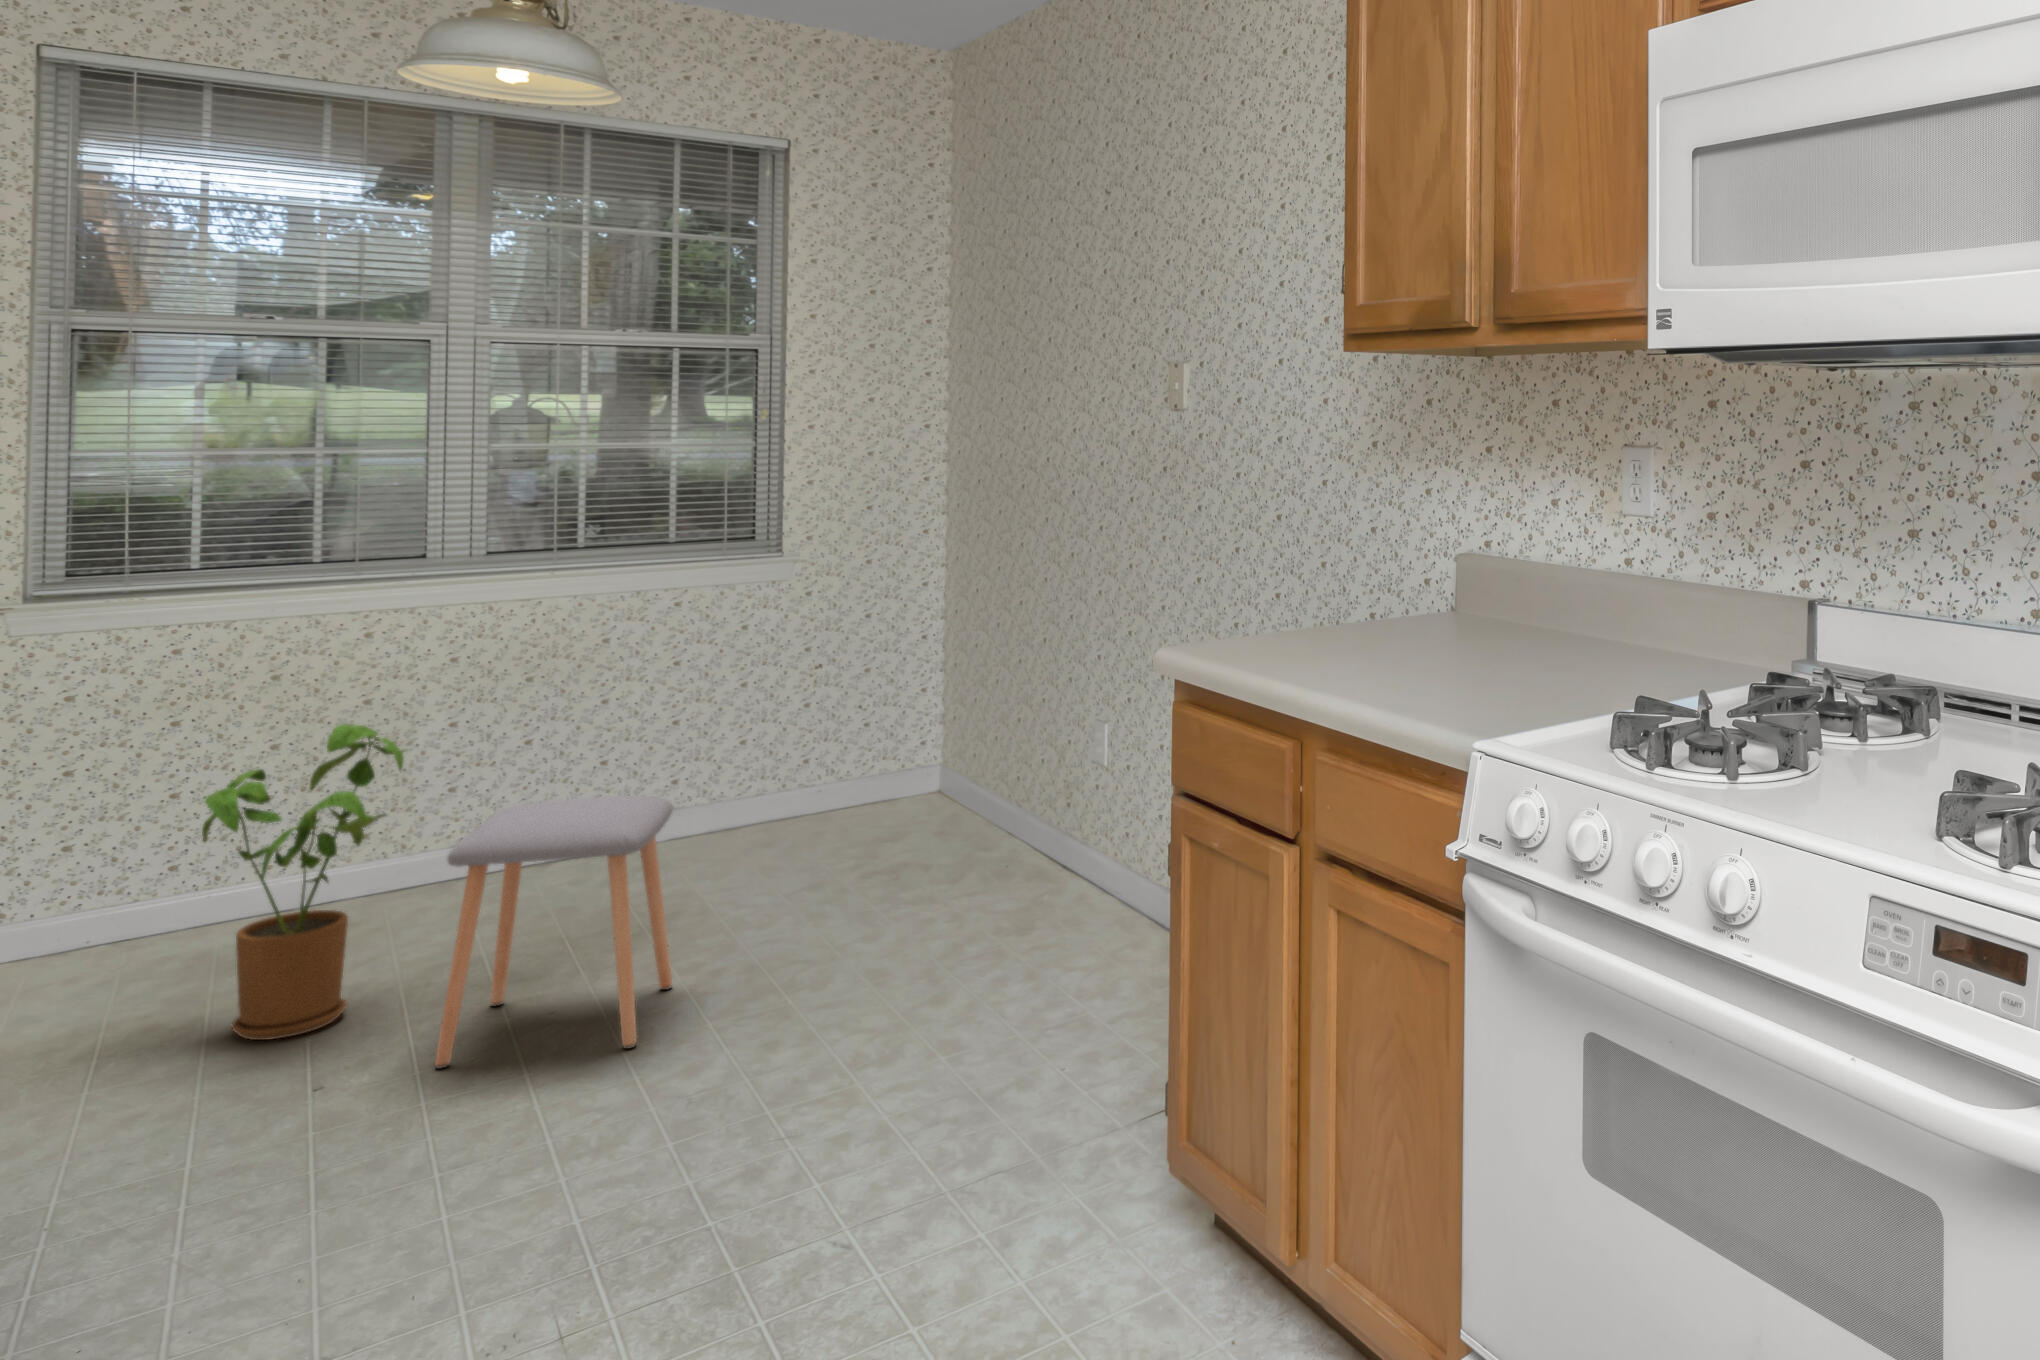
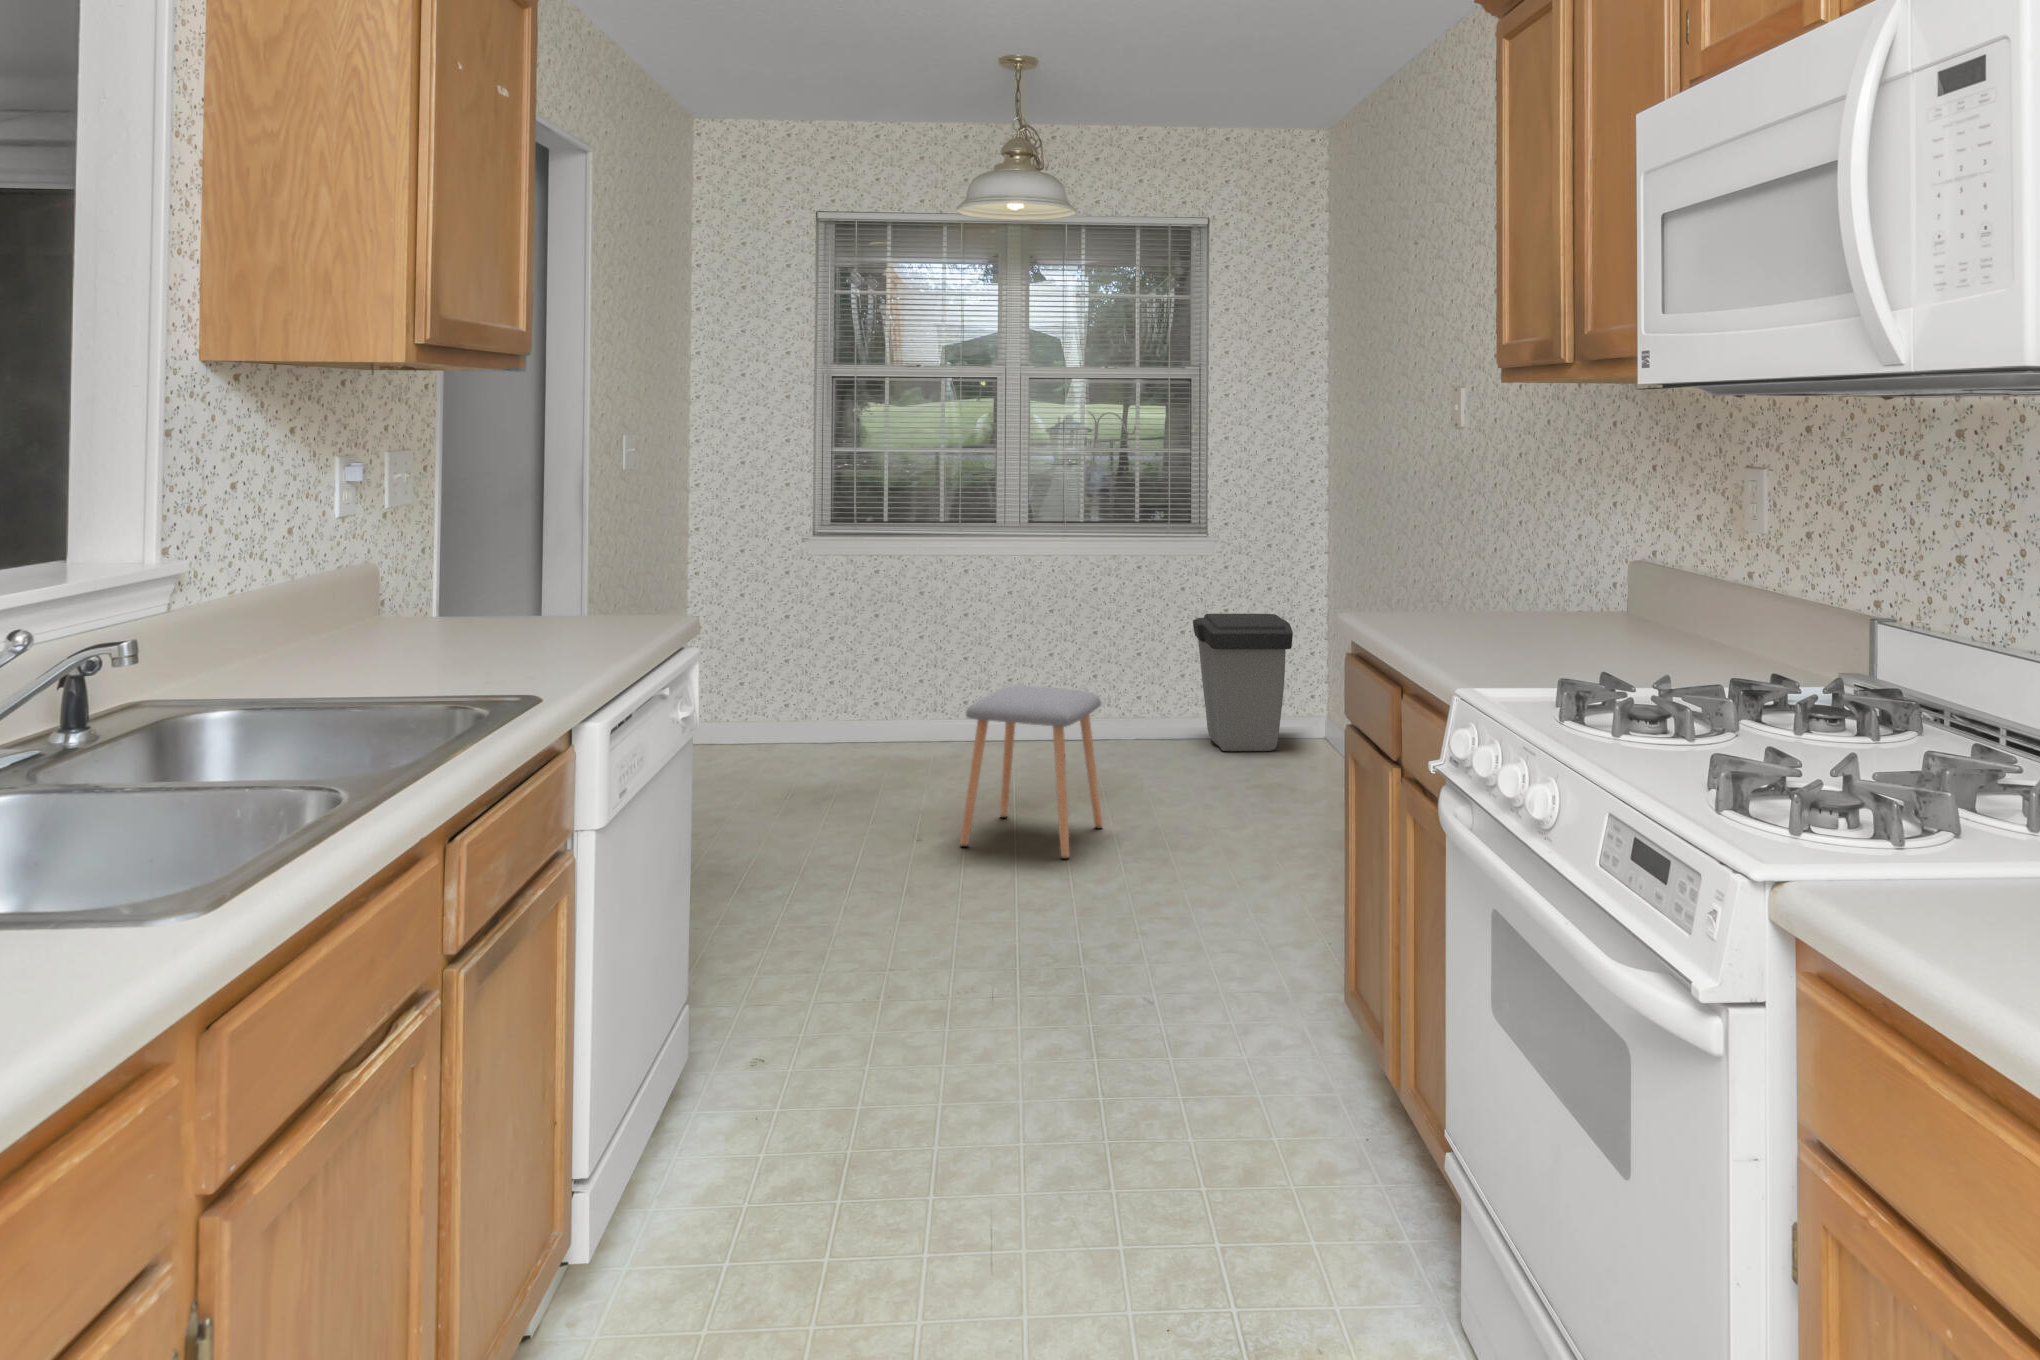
trash can: none [761,655,909,844] -> present [1193,614,1293,751]
house plant: present [202,724,404,1040] -> none [857,622,962,812]

